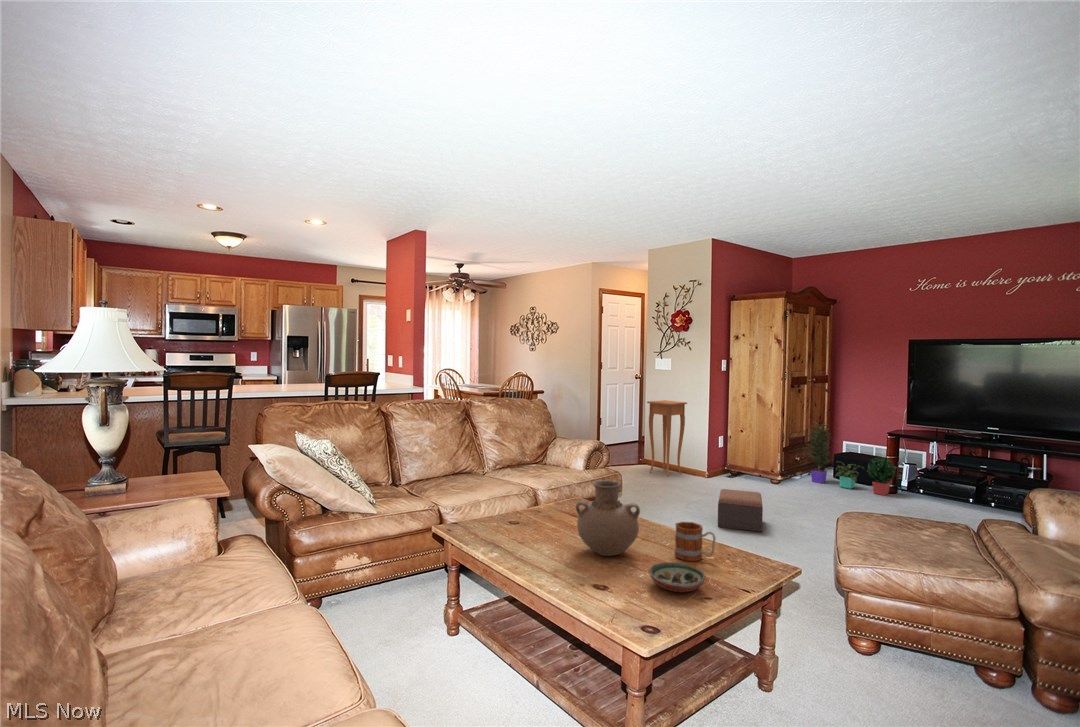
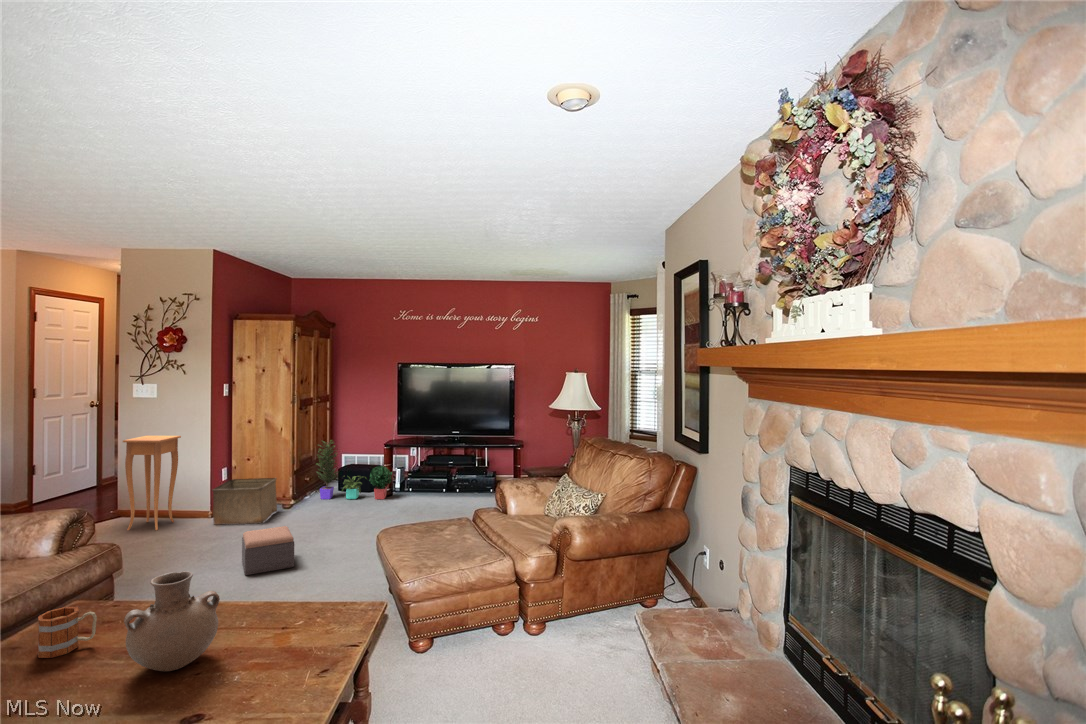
storage bin: none [708,446,766,490] -> present [212,478,277,525]
mug: present [675,522,715,561] -> present [38,607,97,658]
decorative bowl: present [649,562,706,592] -> none [251,639,317,678]

